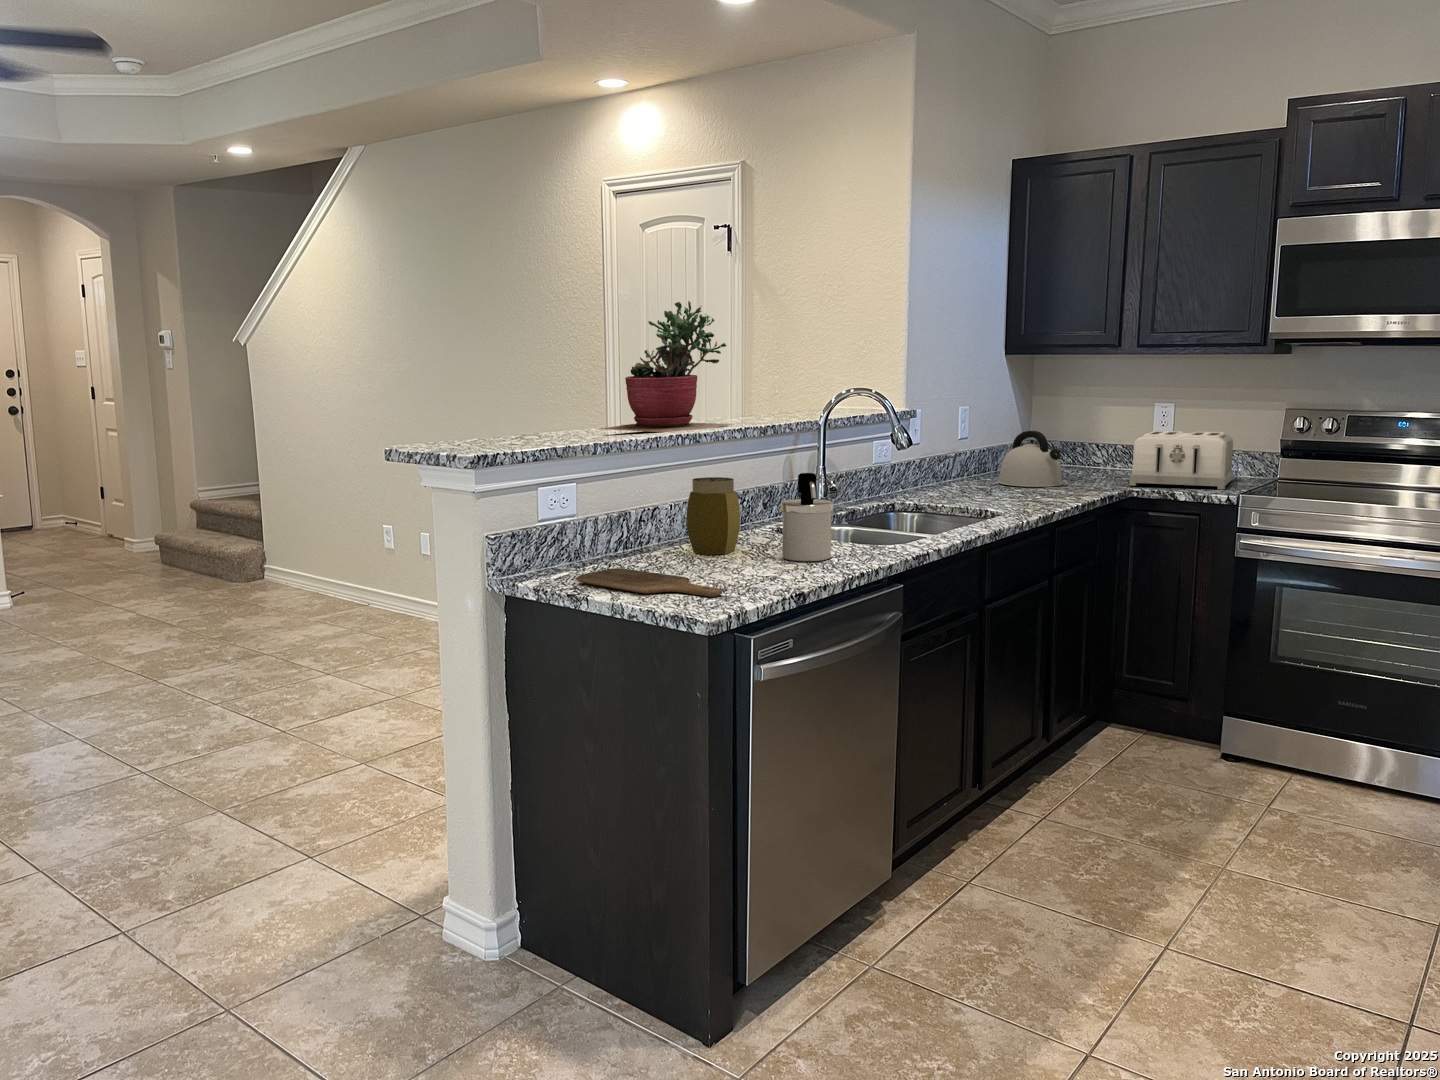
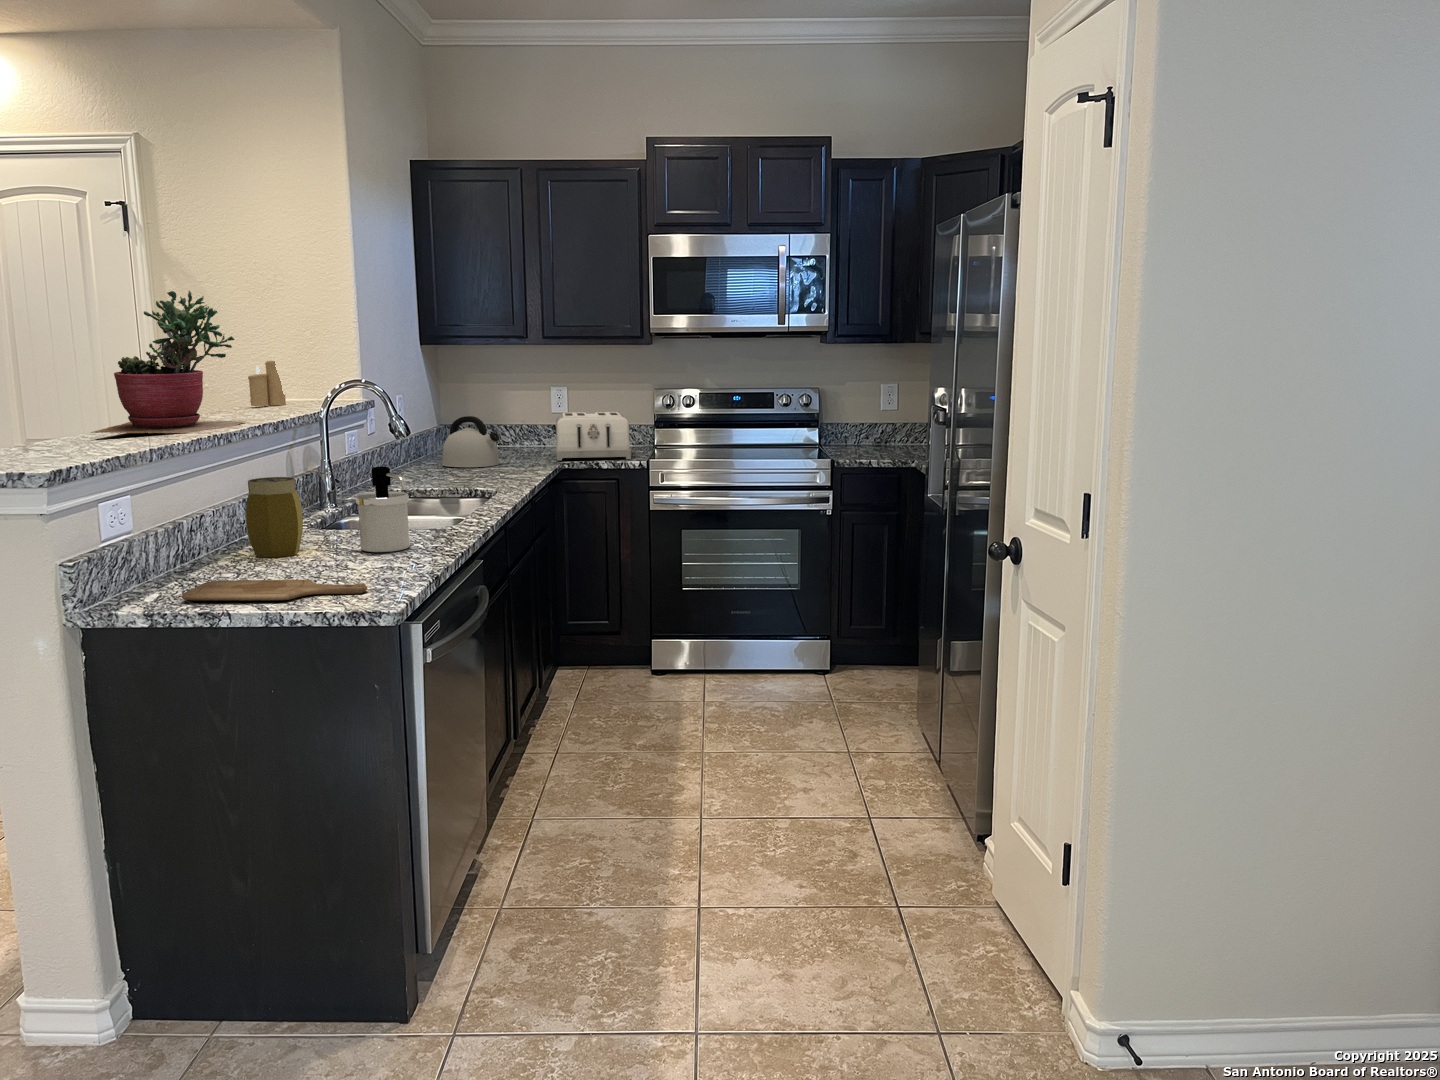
candle: none [804,363,838,413] -> present [248,360,286,406]

